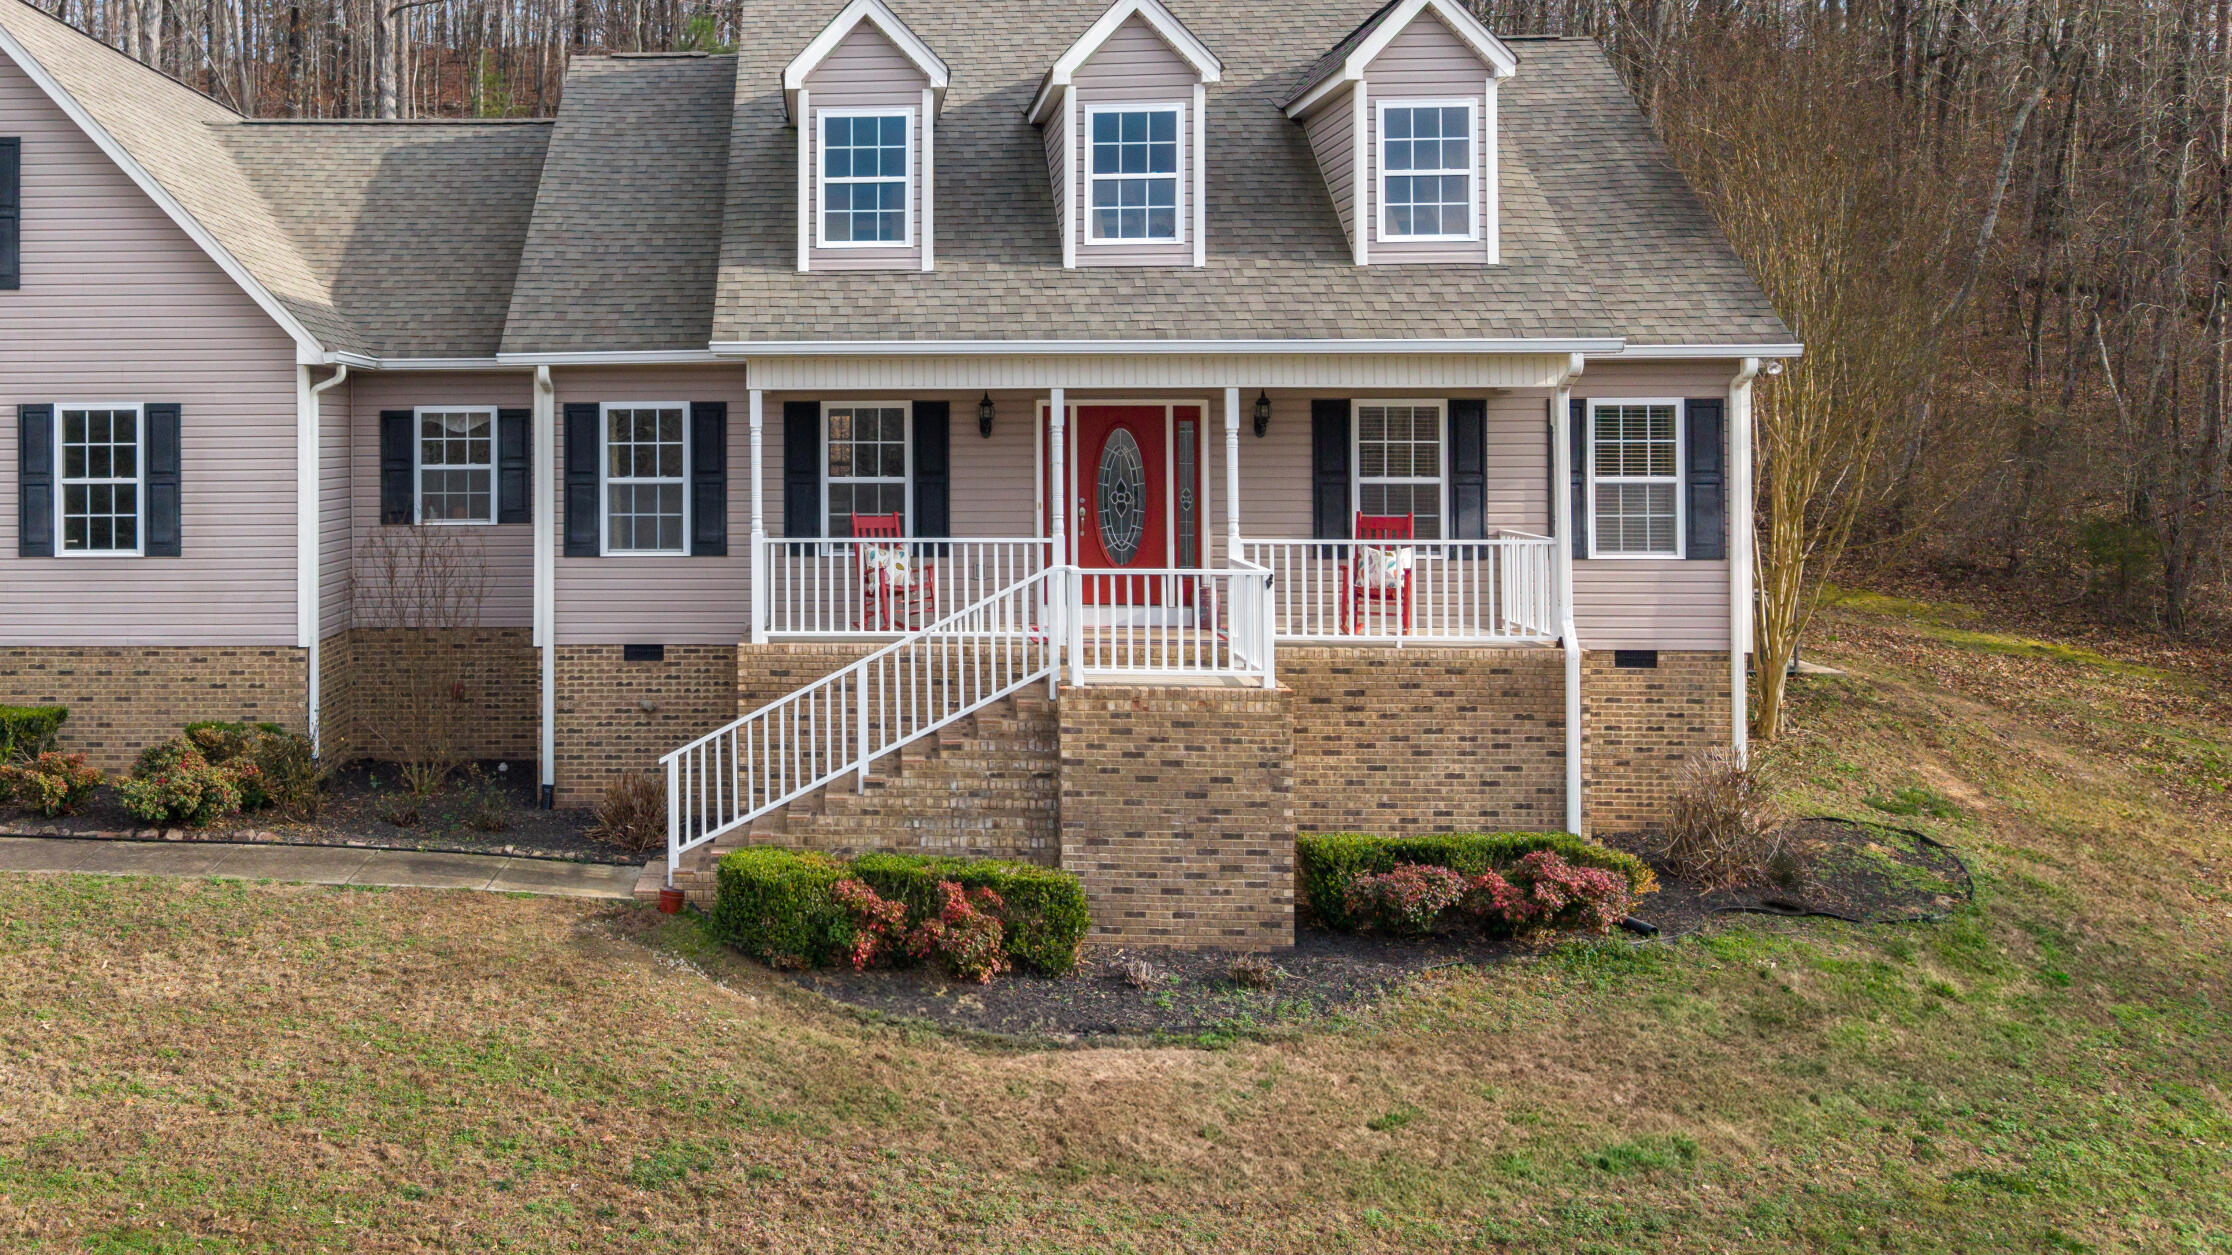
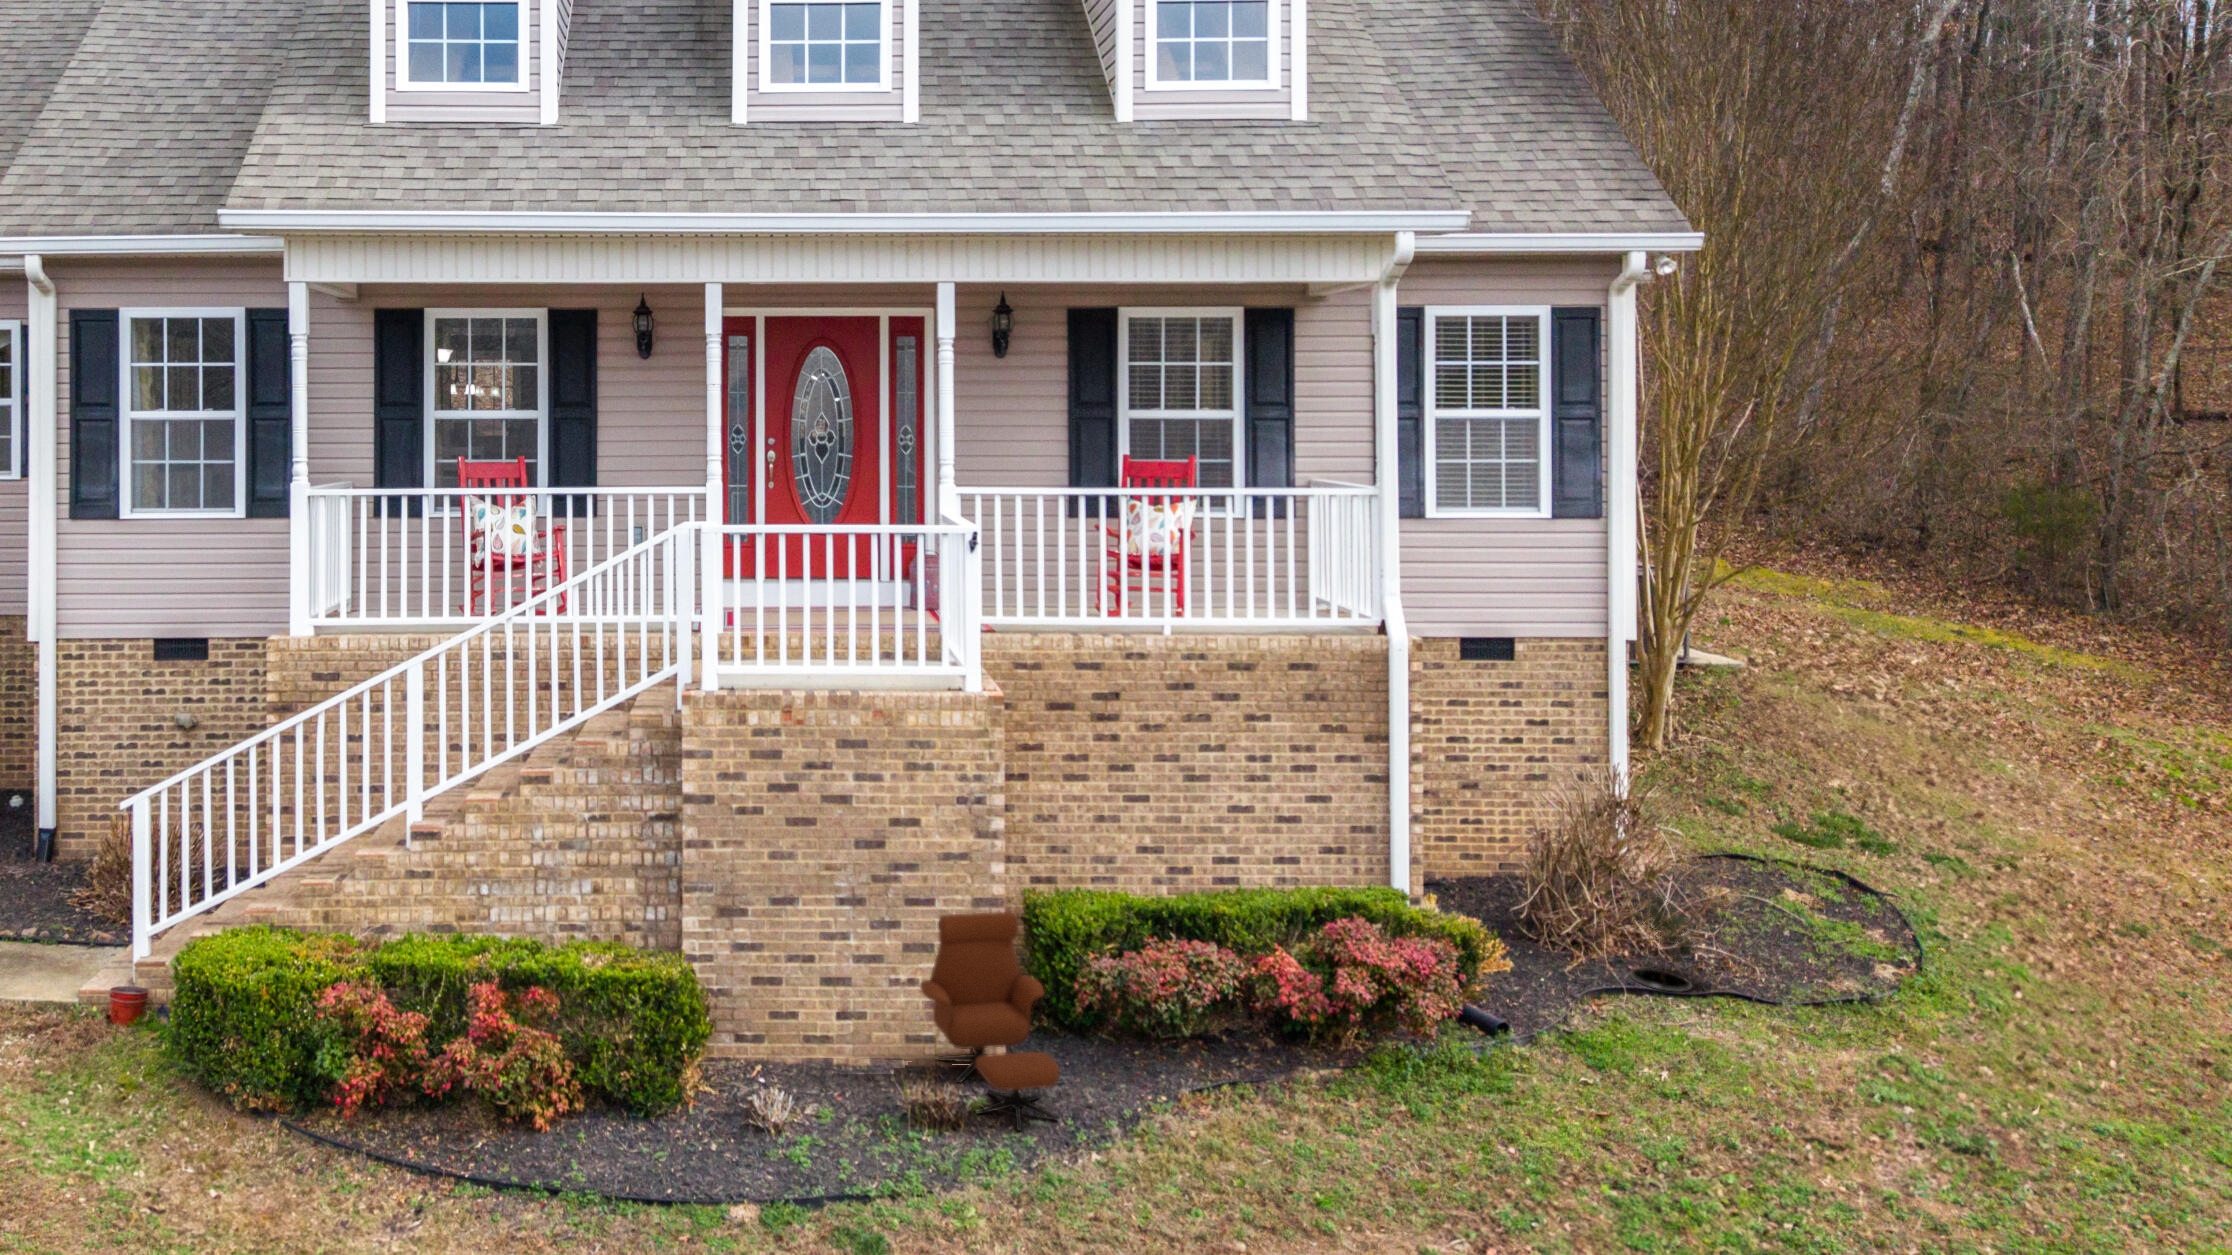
lounge chair: none [1243,843,1353,987] -> present [920,912,1059,1130]

